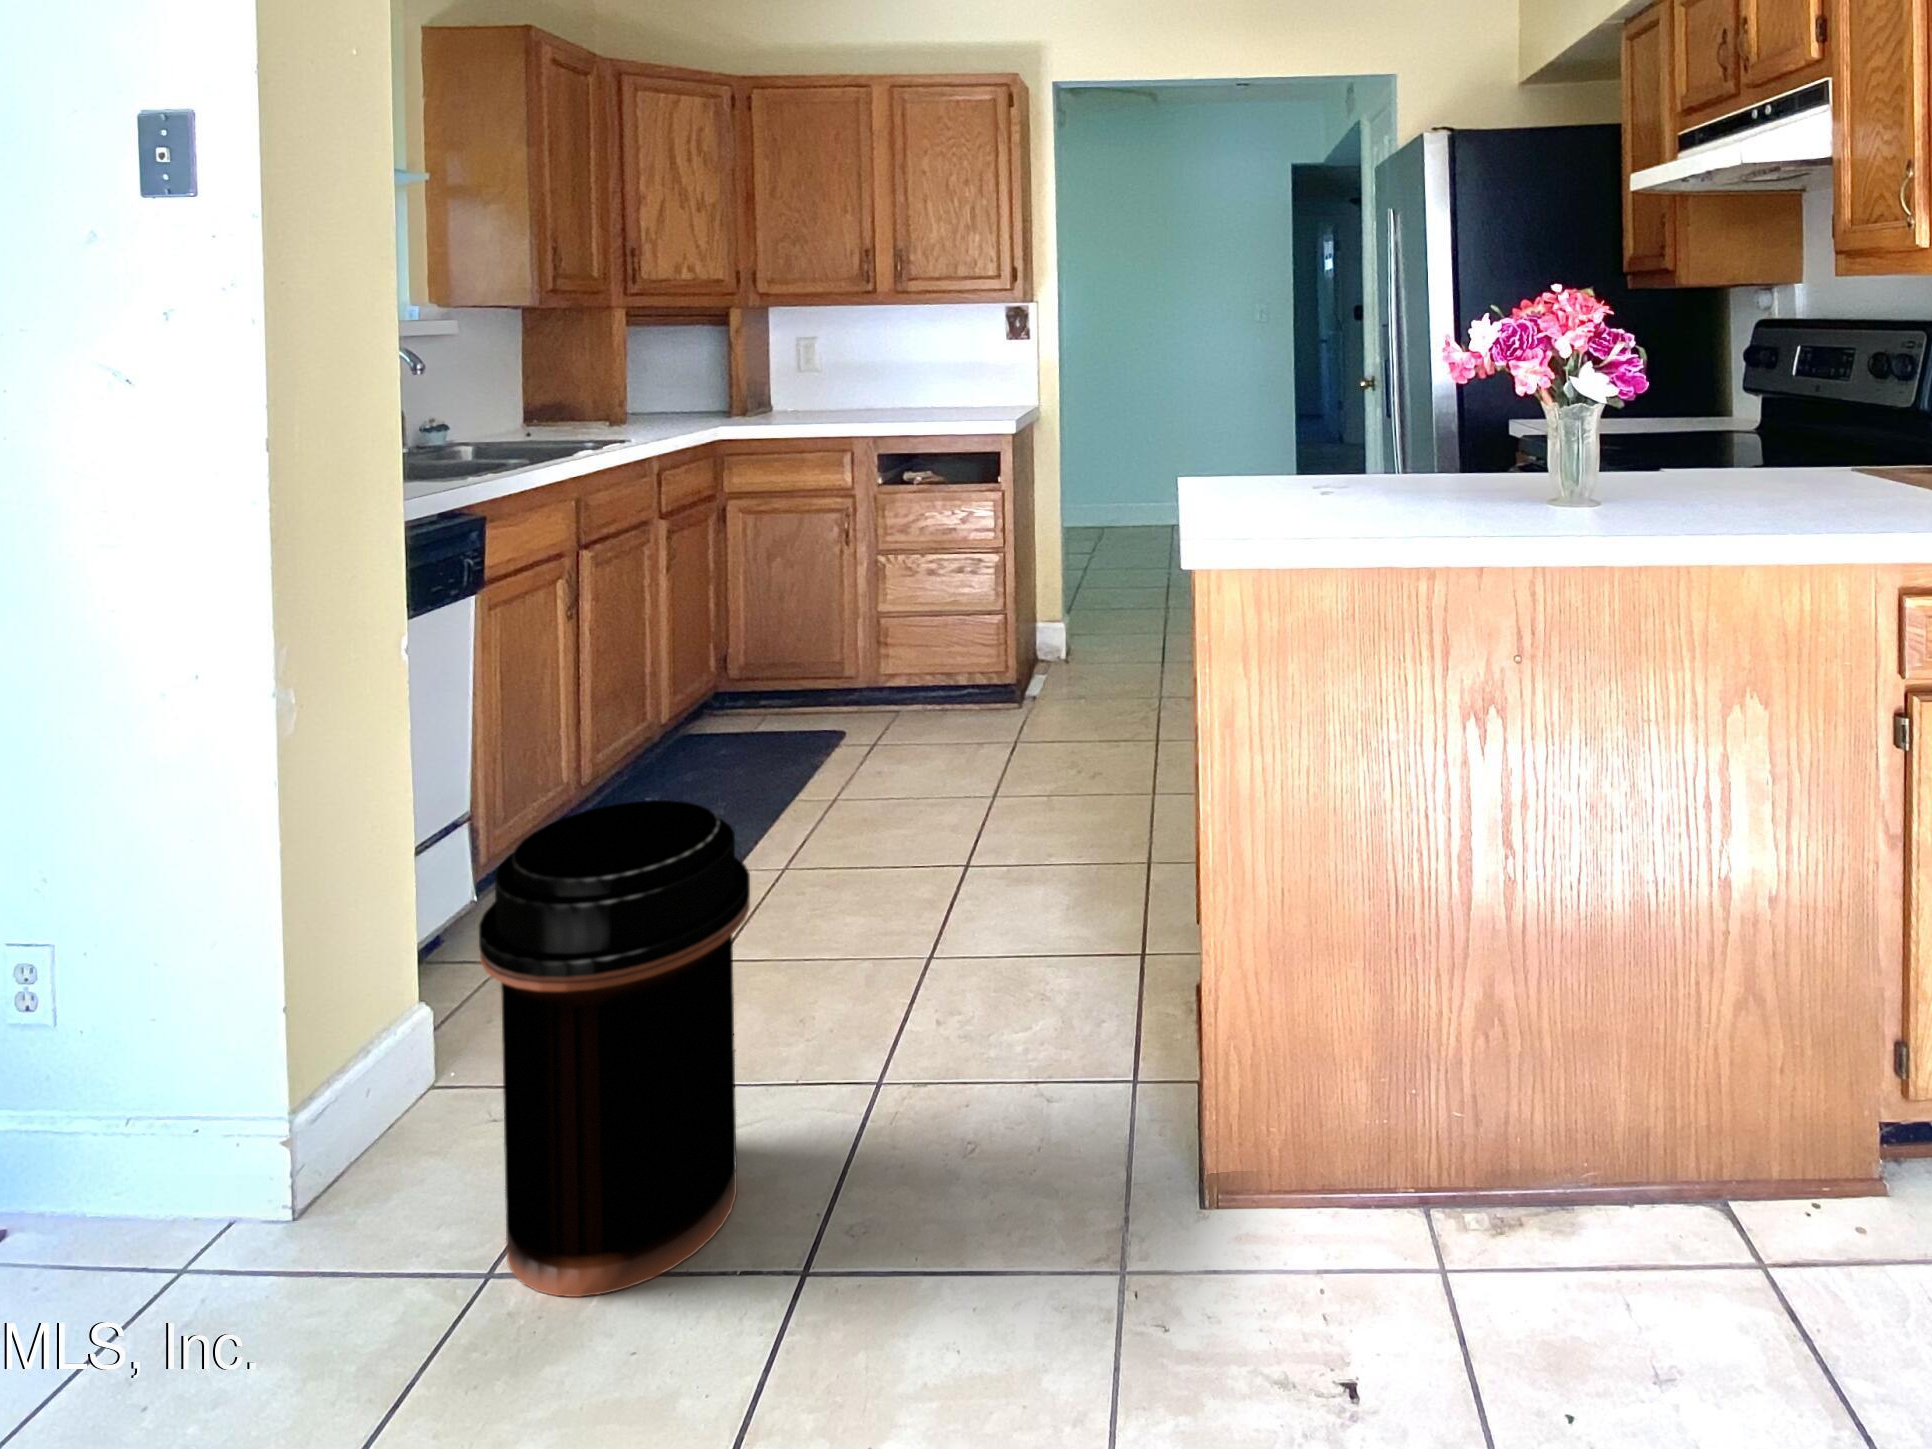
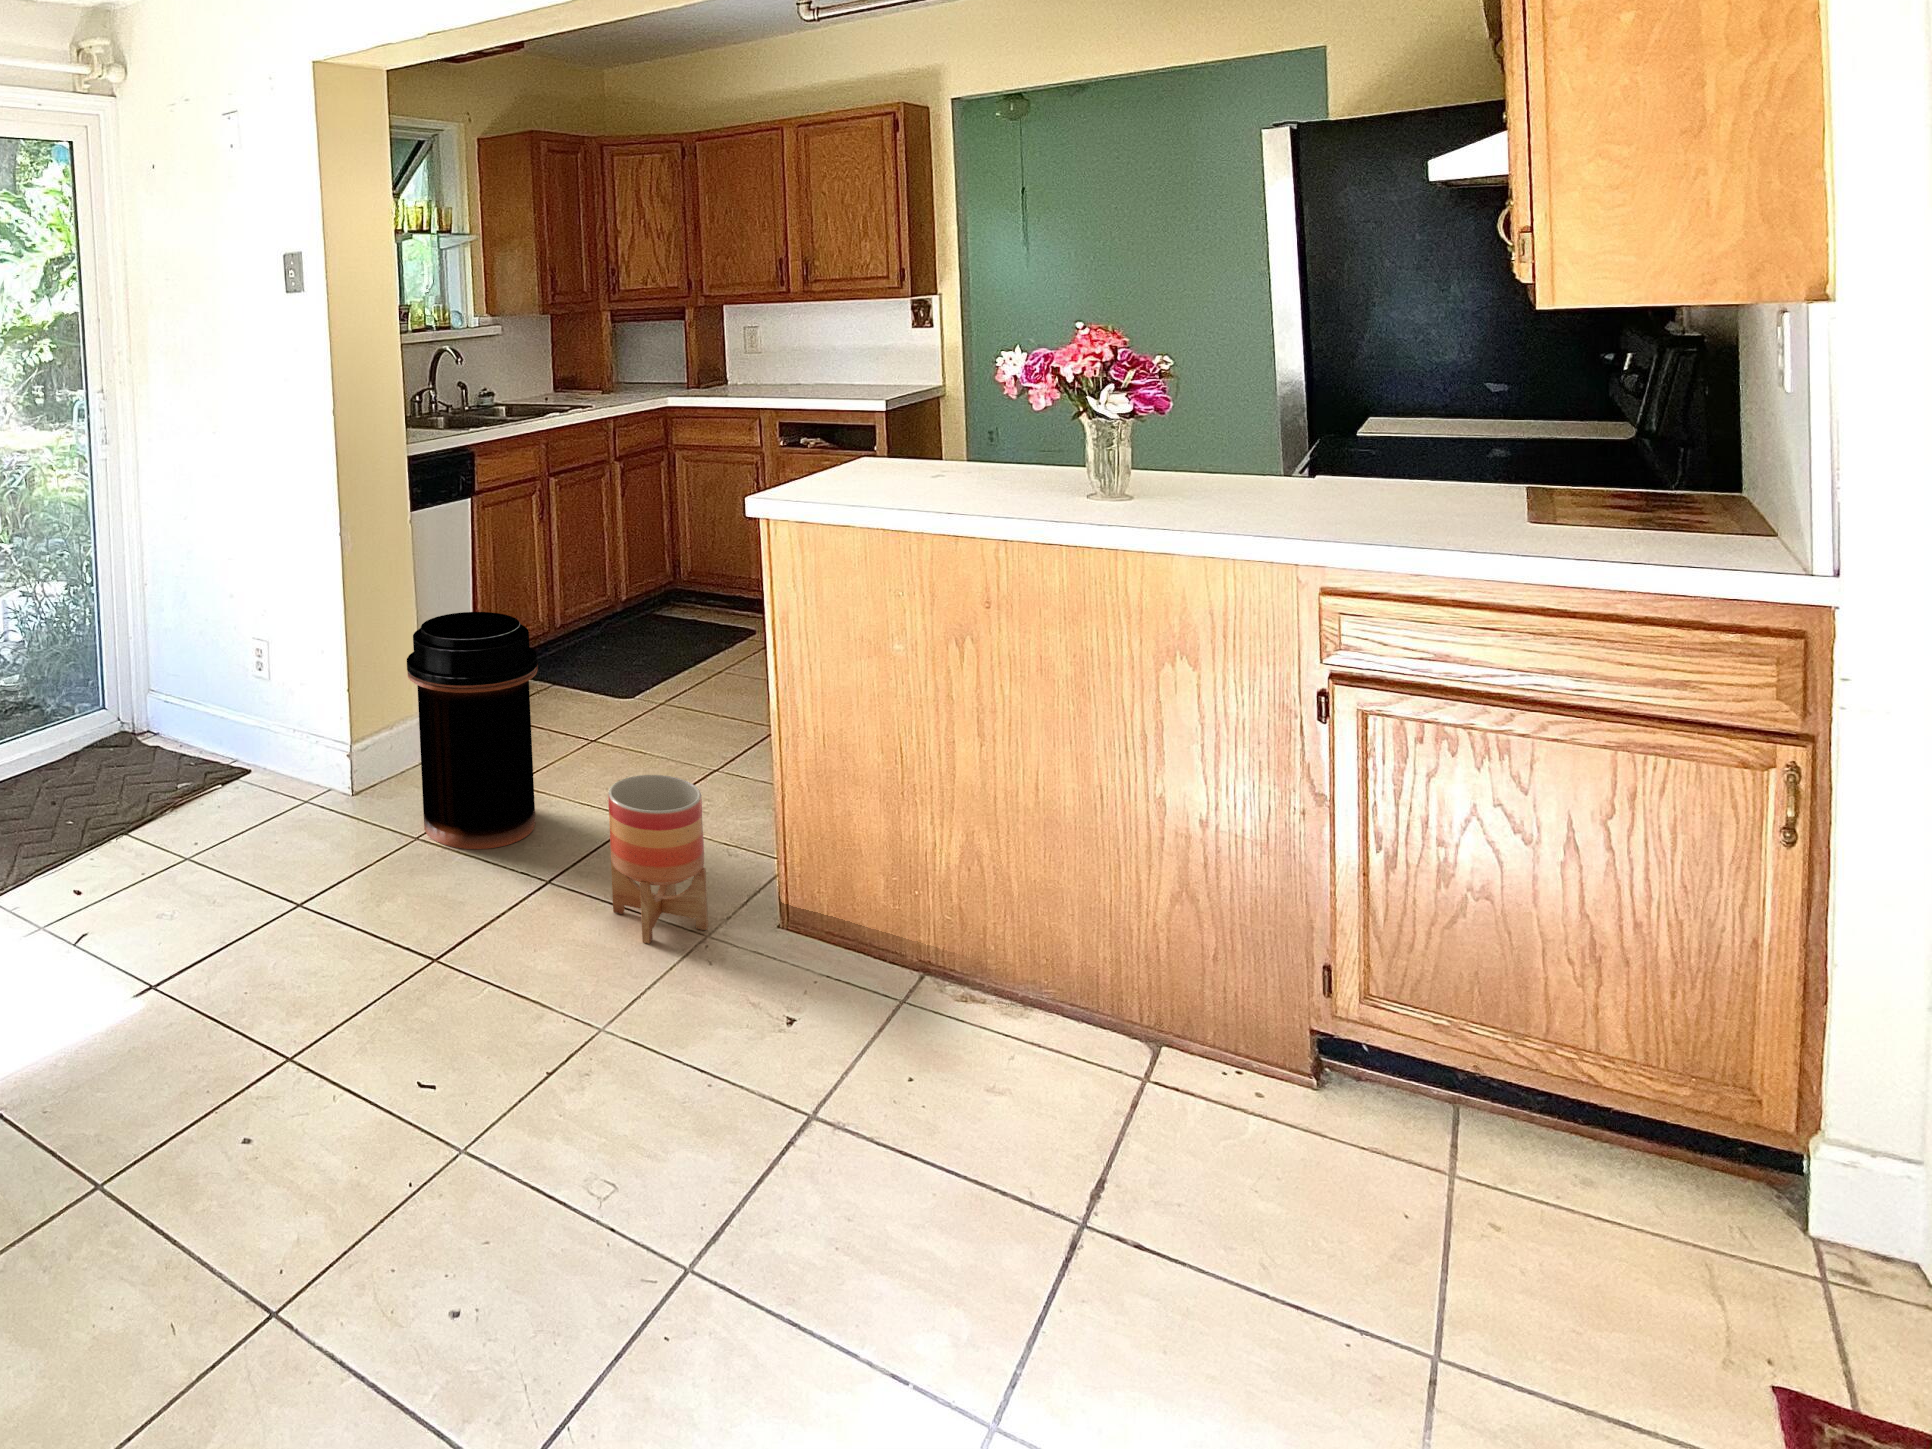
planter: none [982,1031,1150,1366] -> present [608,775,708,944]

